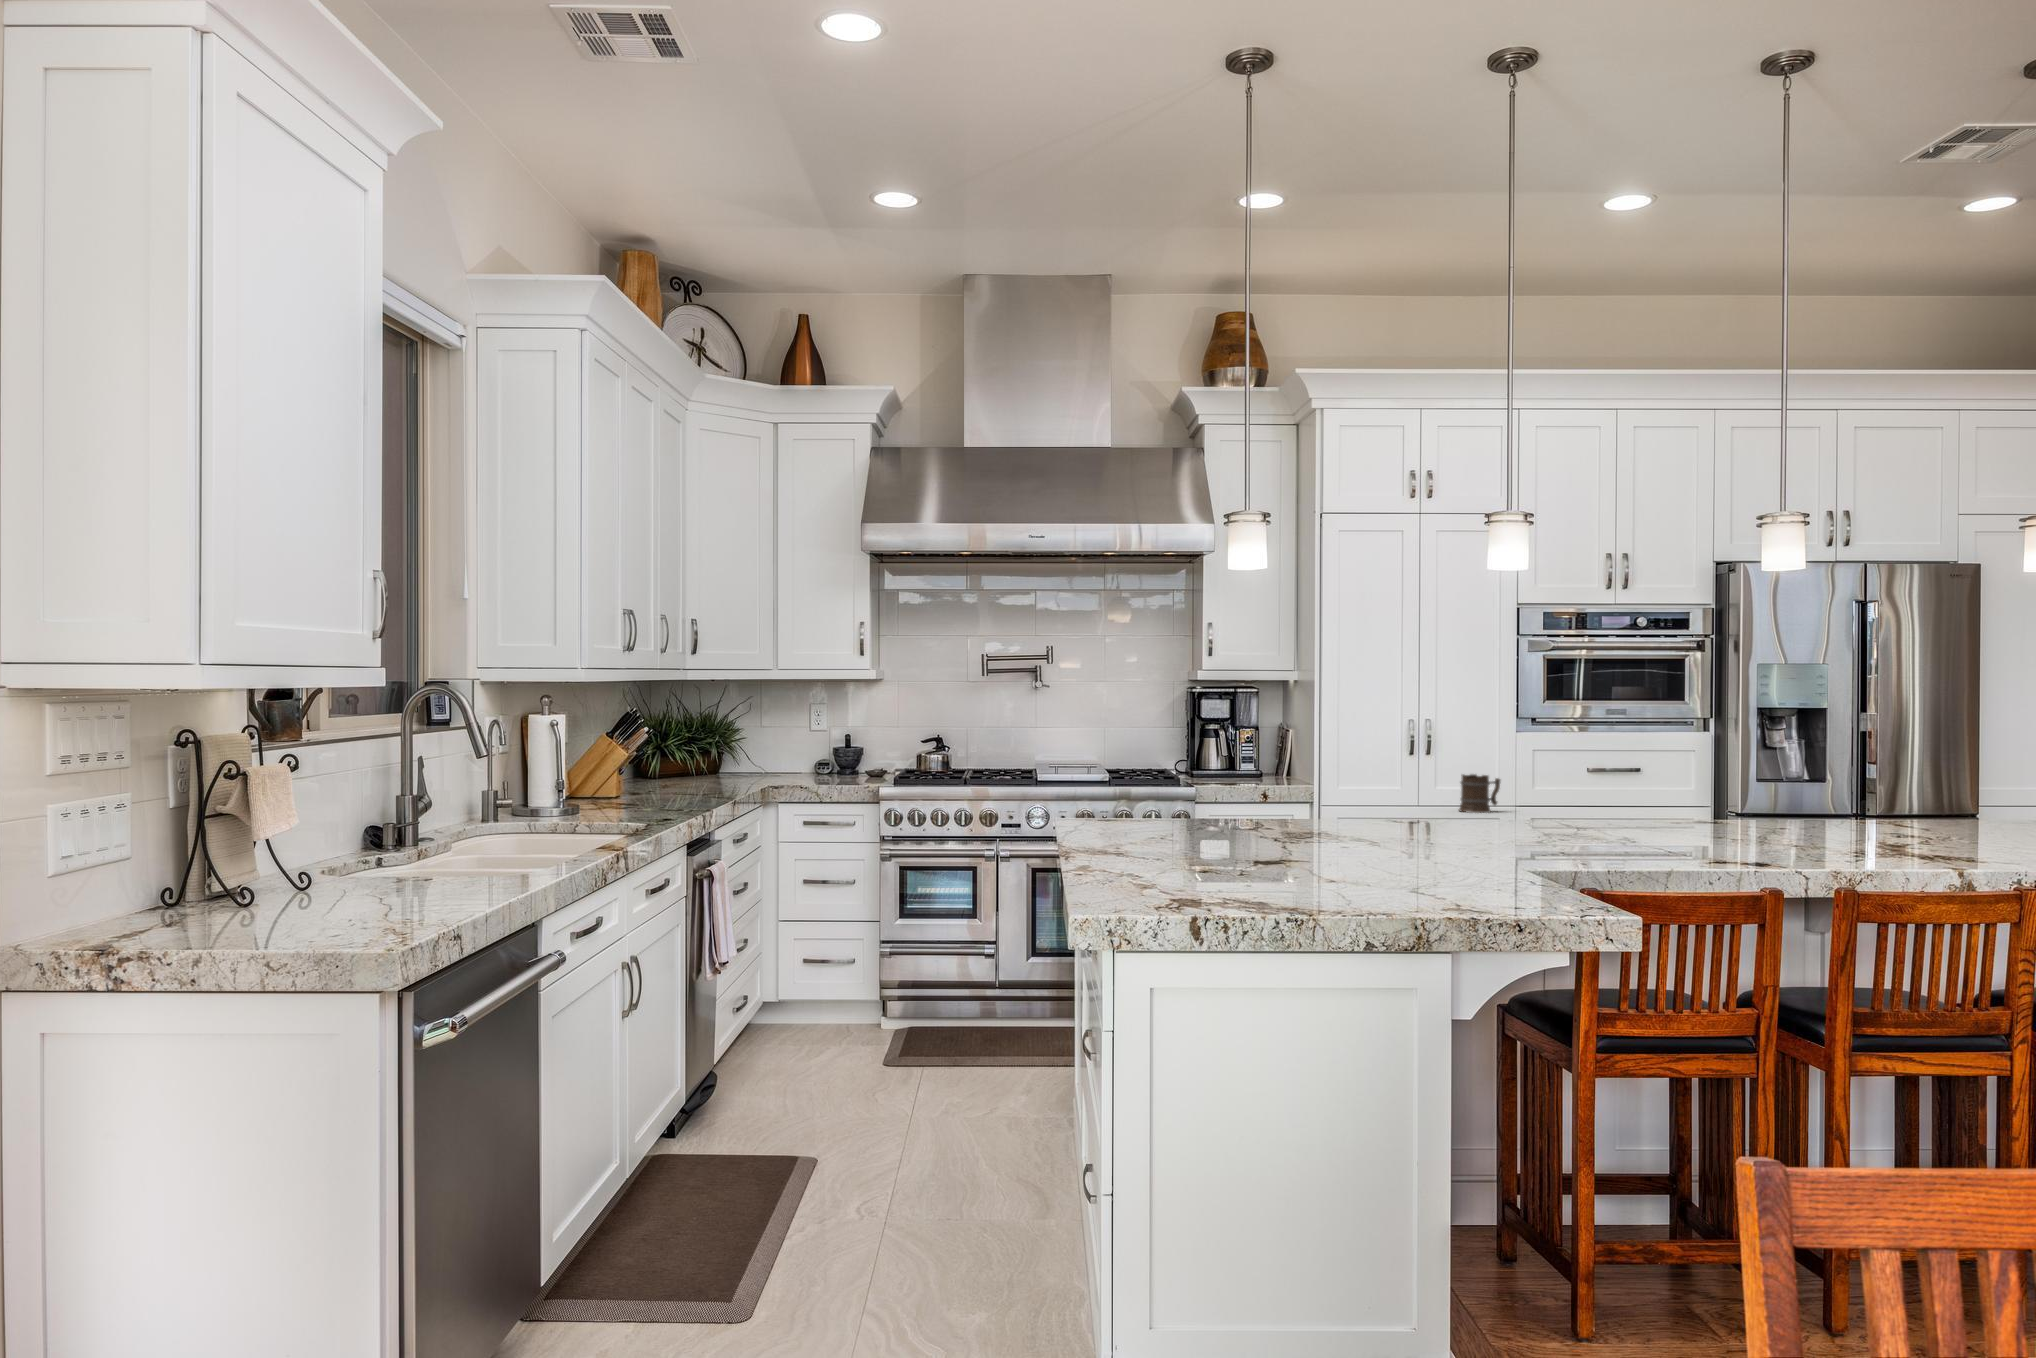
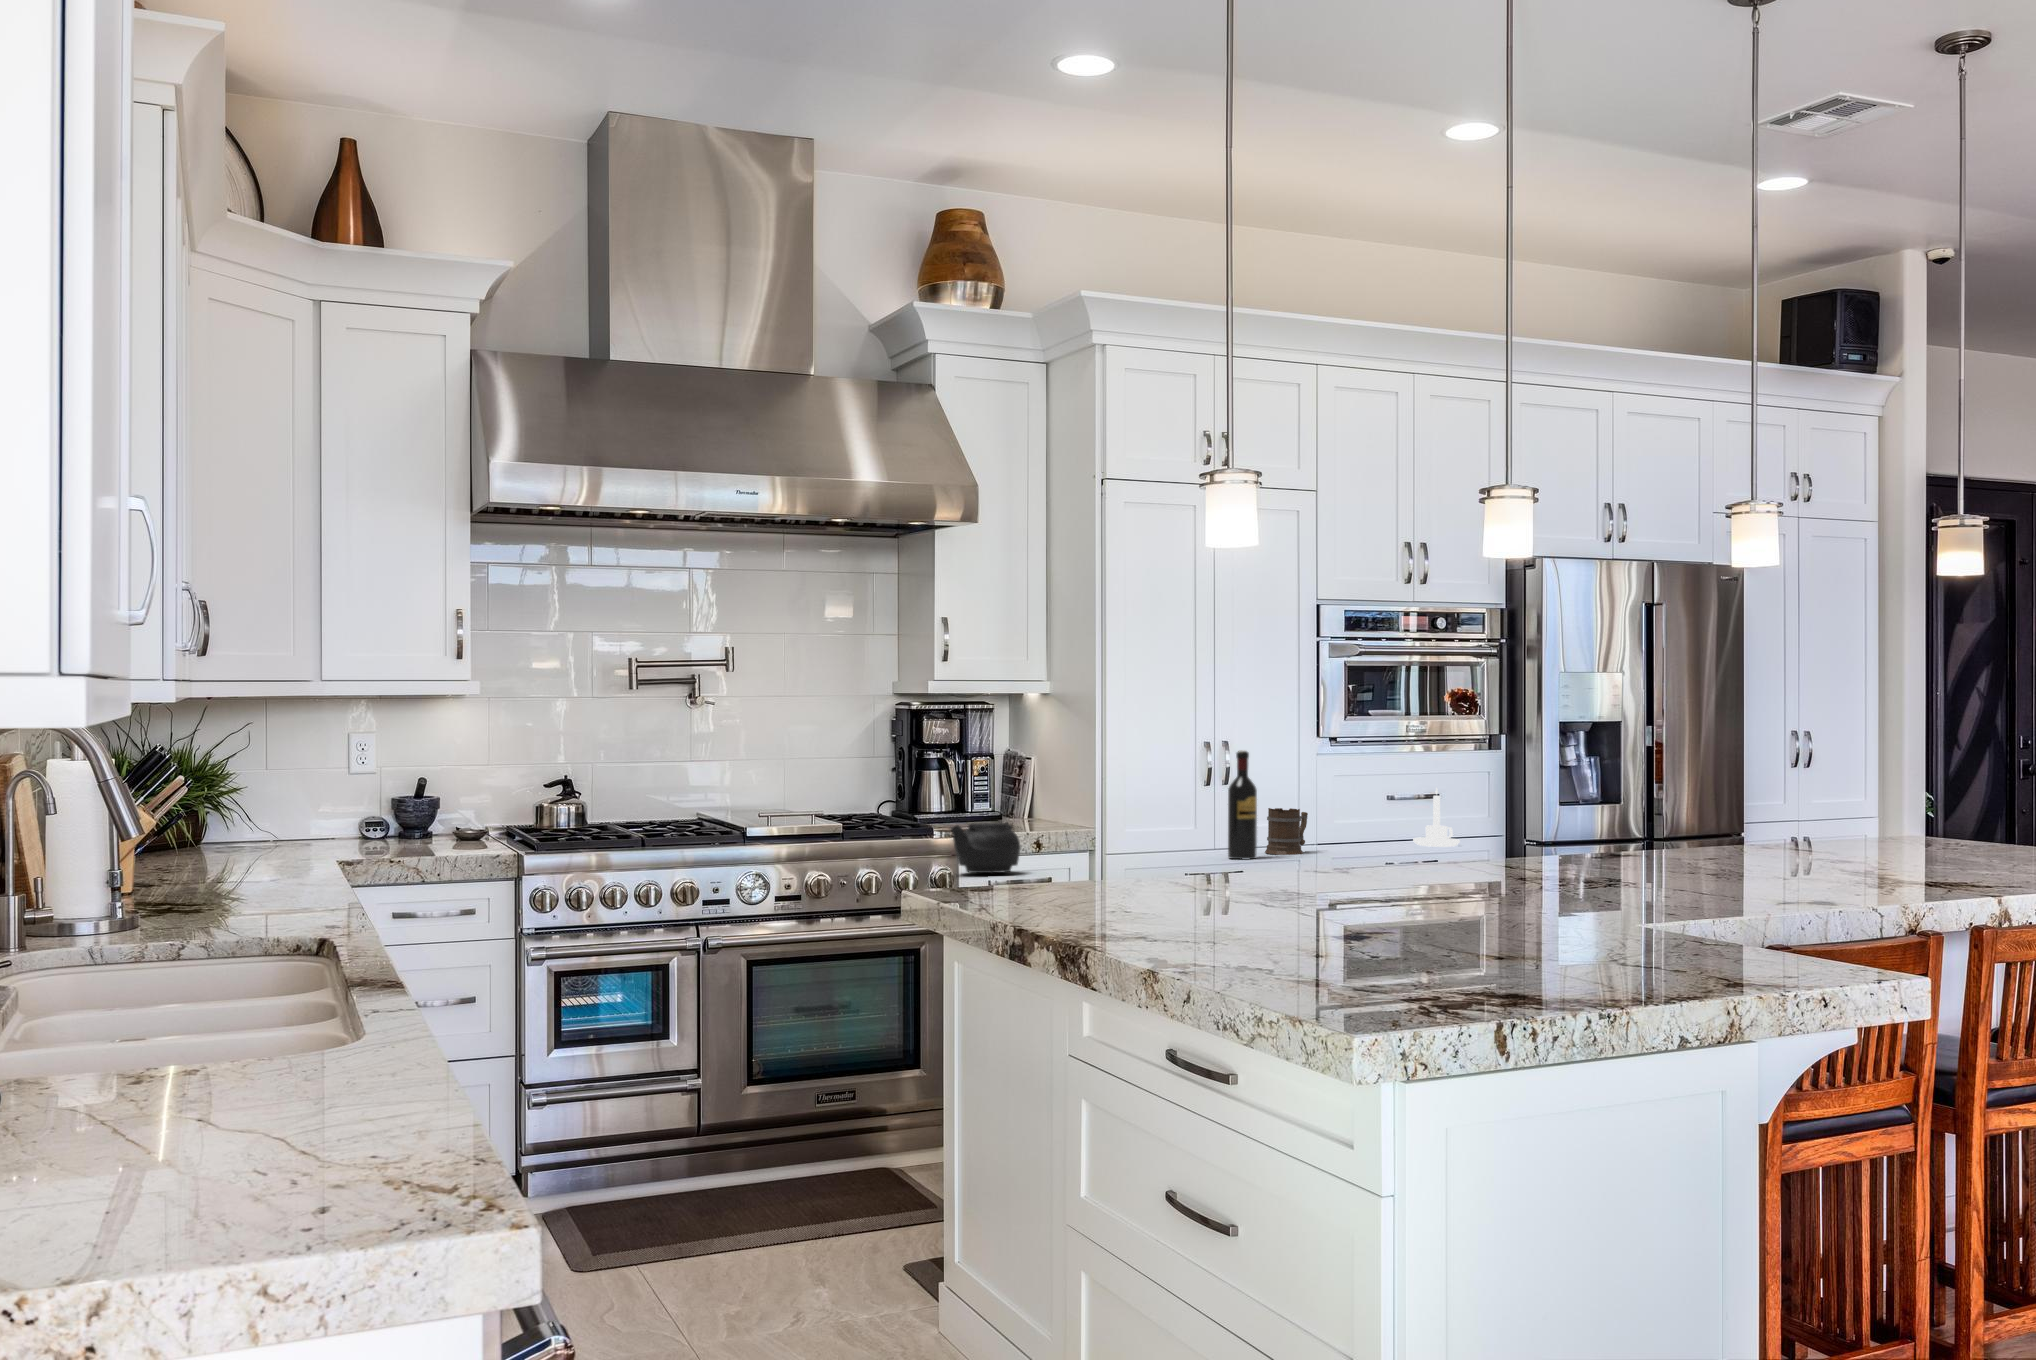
wine bottle: none [1413,726,1437,814] -> present [1228,751,1257,859]
candle holder: none [1609,761,1653,813] -> present [1413,788,1460,847]
teapot: none [1162,777,1221,815] -> present [951,822,1021,873]

